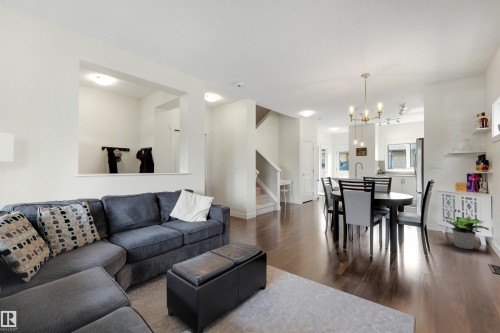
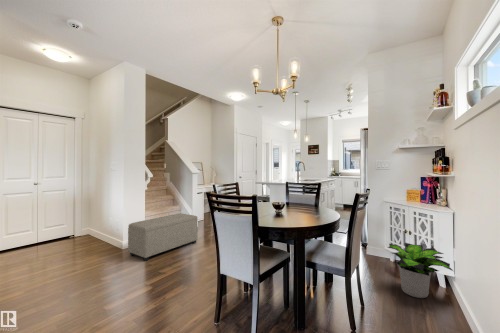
ottoman: none [254,200,293,228] -> present [128,213,198,261]

